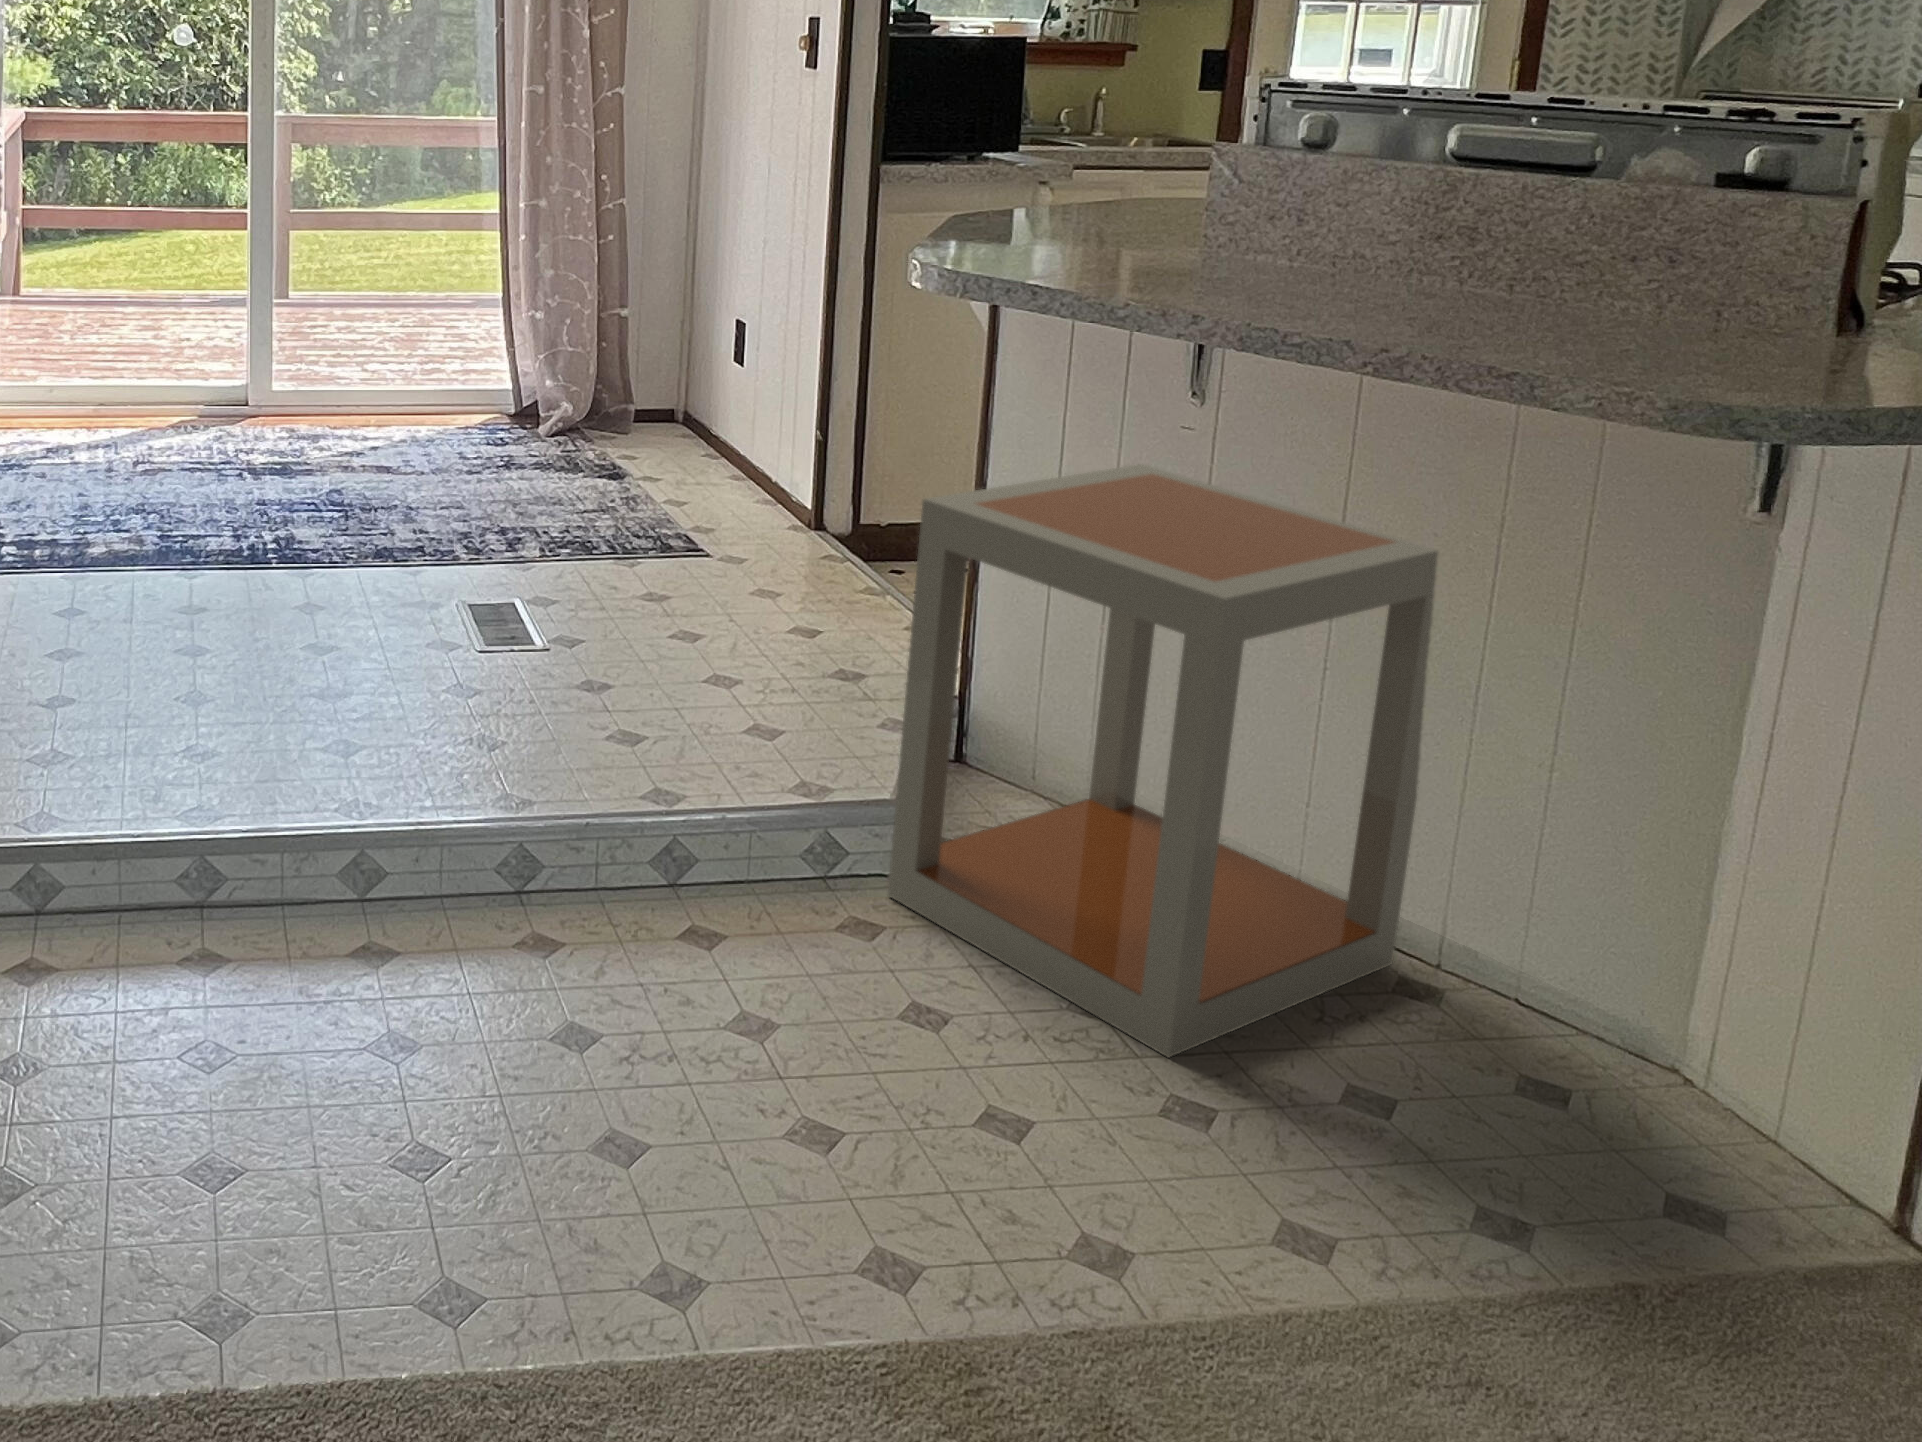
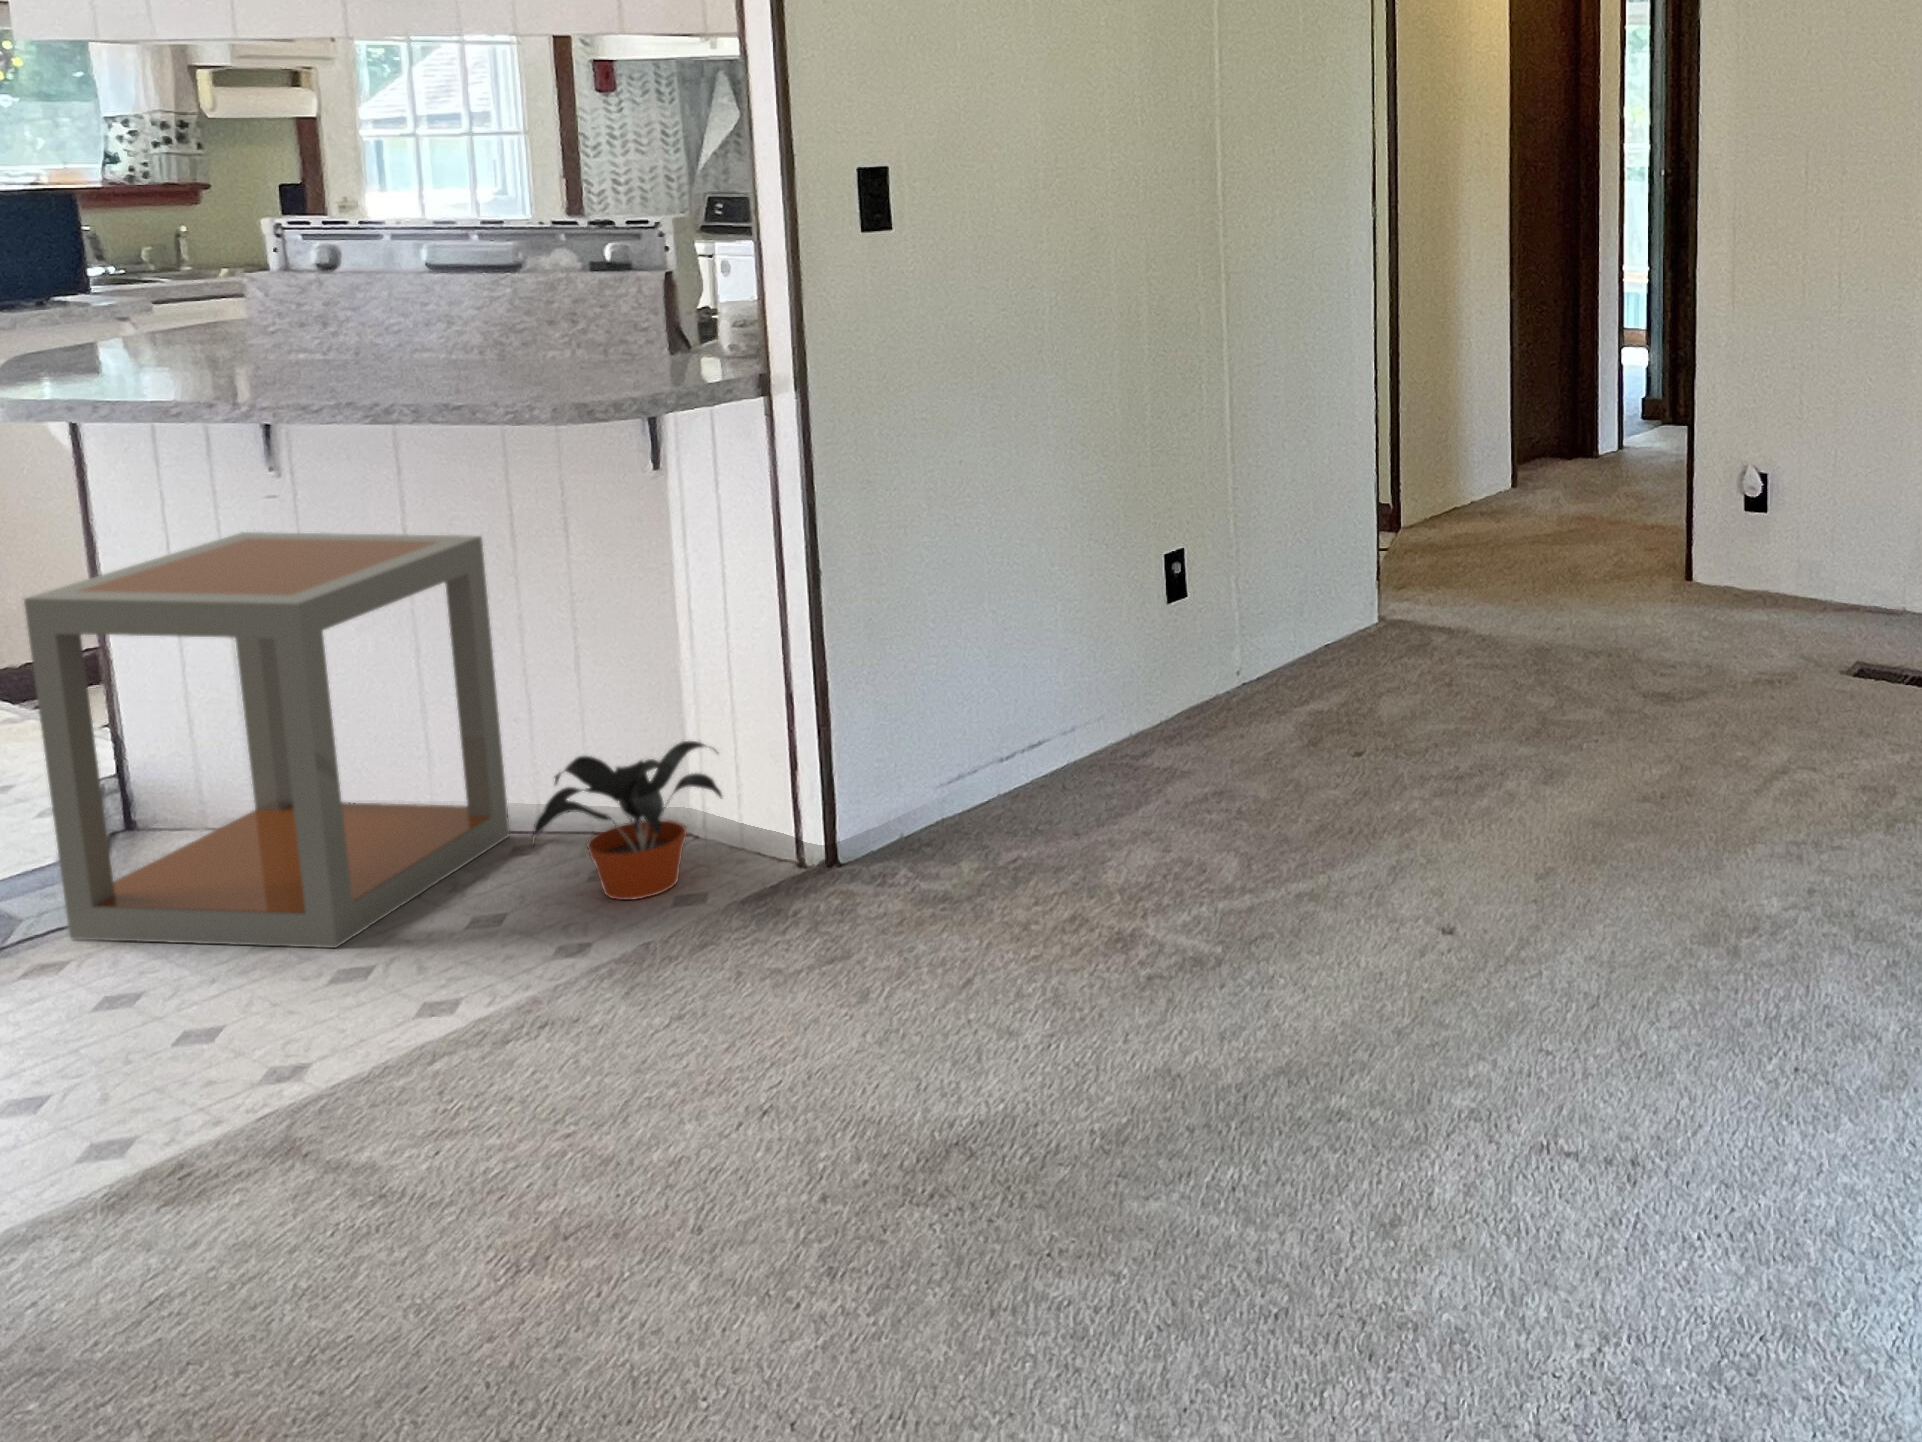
potted plant: none [1456,920,1788,1190] -> present [532,741,723,900]

